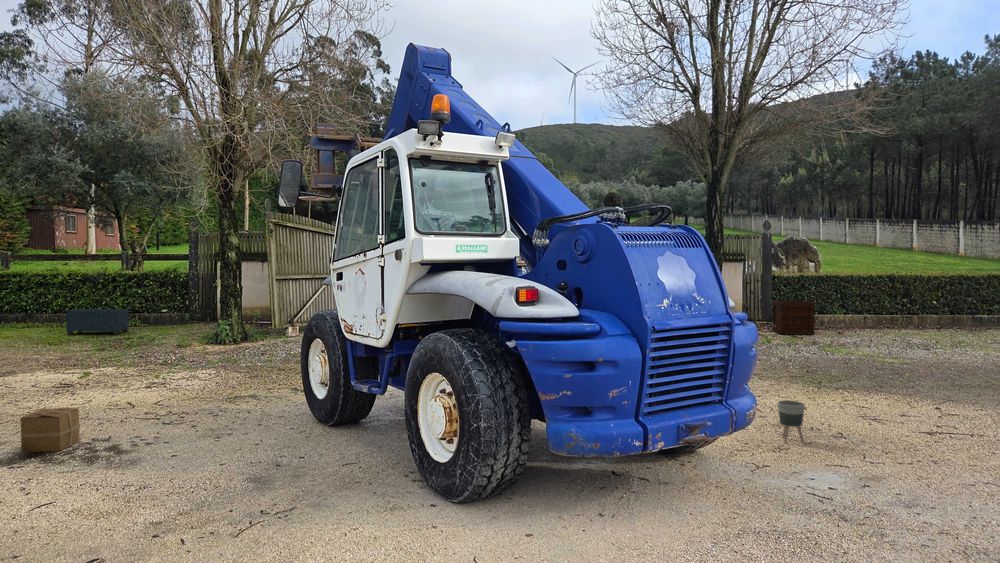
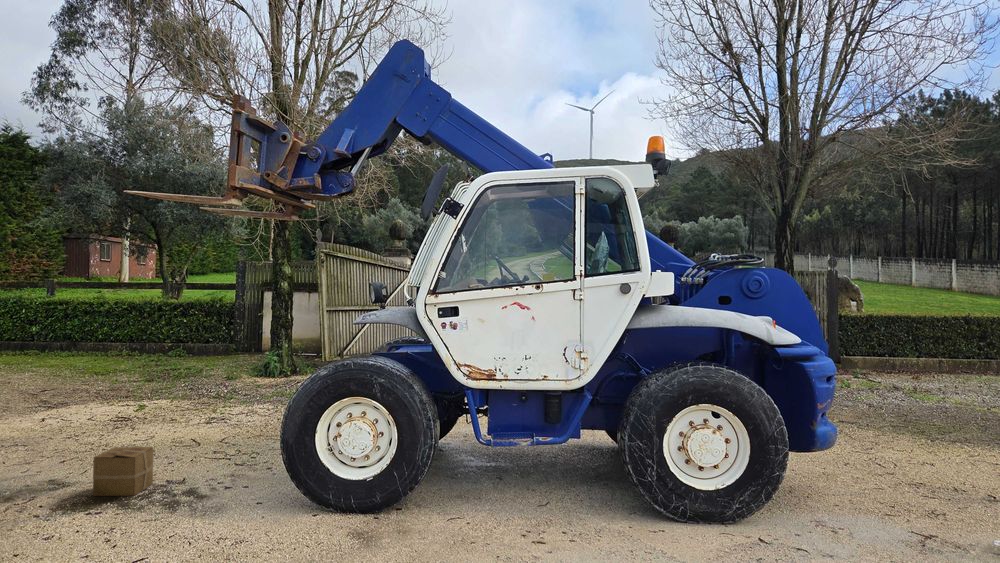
wooden crate: present [772,300,815,335] -> none [840,340,889,377]
bench: present [66,309,129,335] -> none [111,338,174,365]
planter: present [778,400,805,443] -> none [925,454,958,503]

